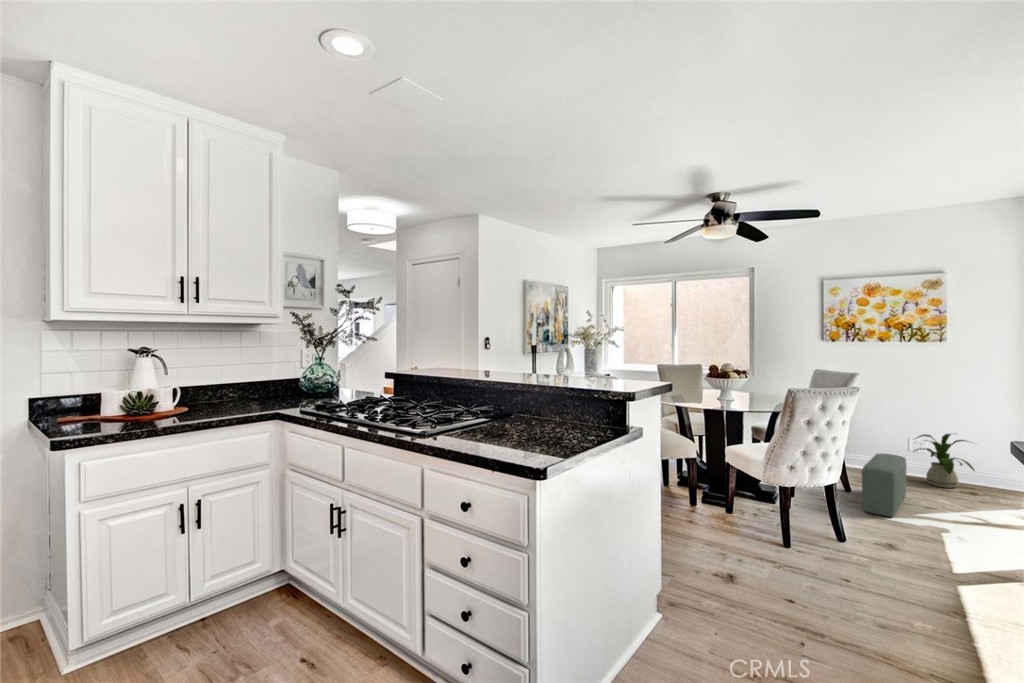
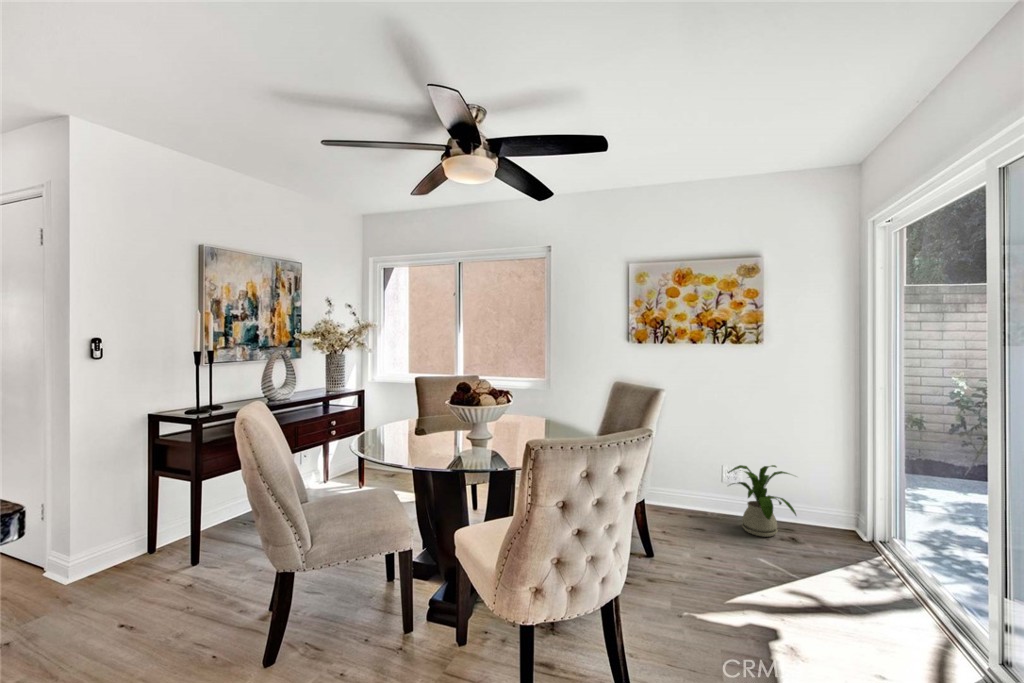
pouf: present [862,453,907,517] -> none [664,502,721,616]

